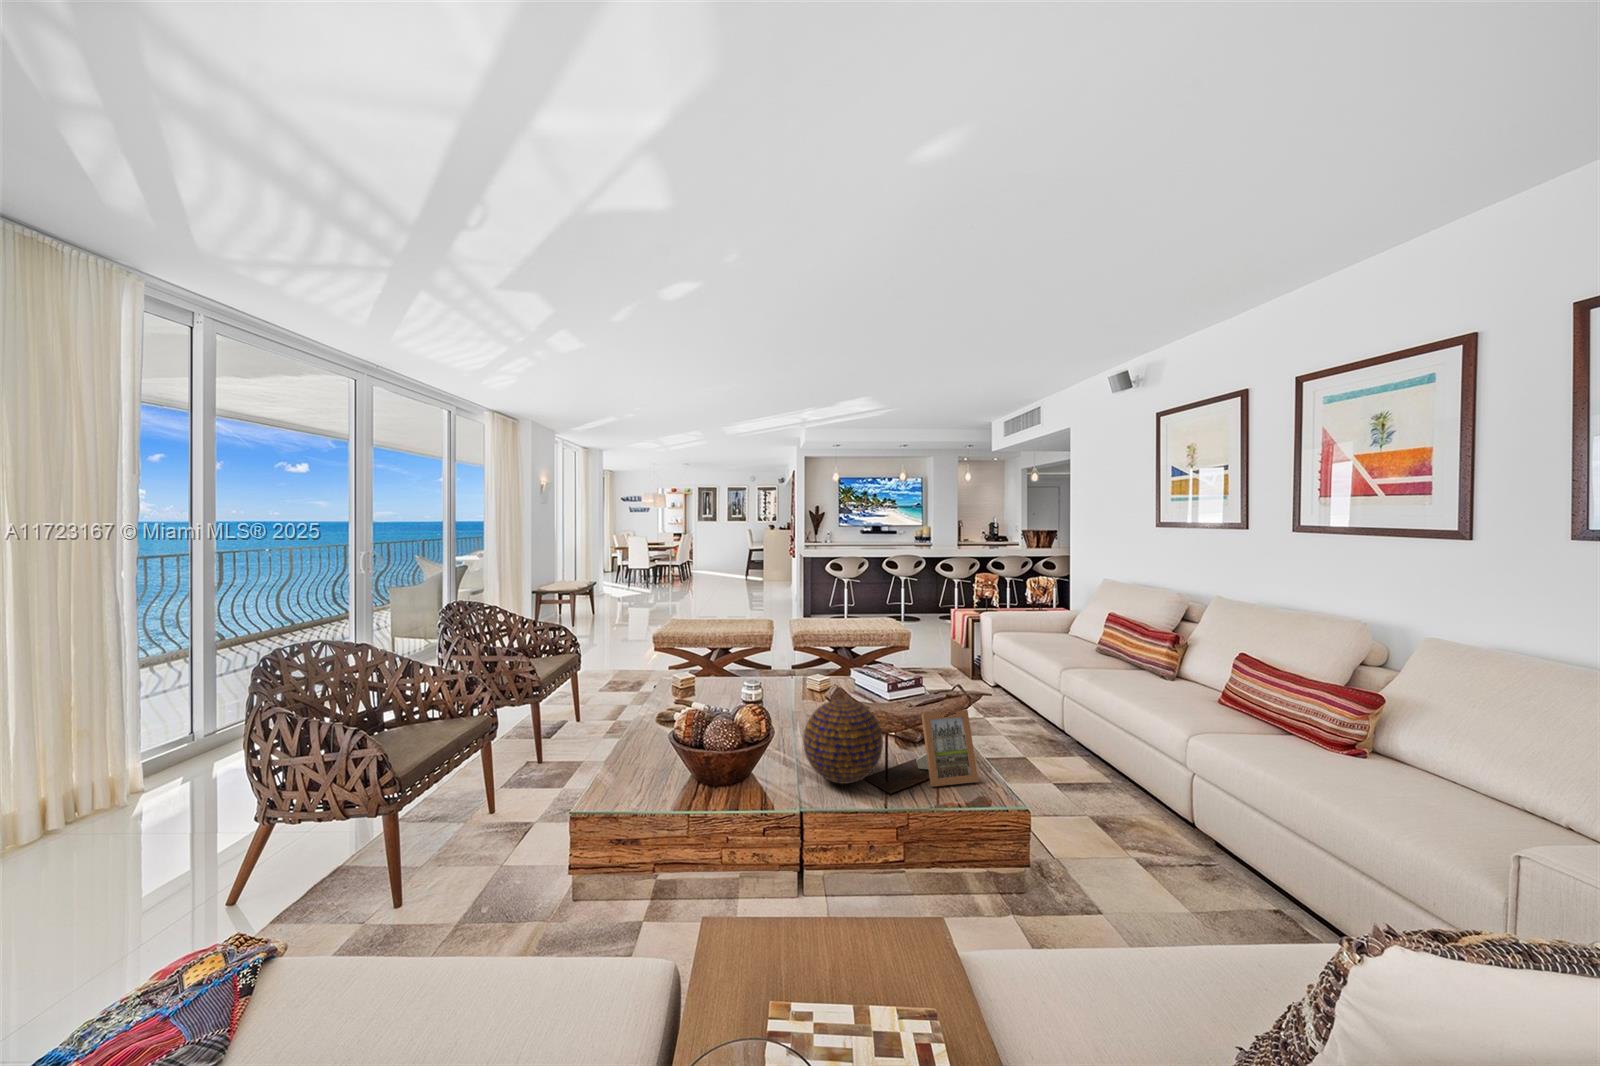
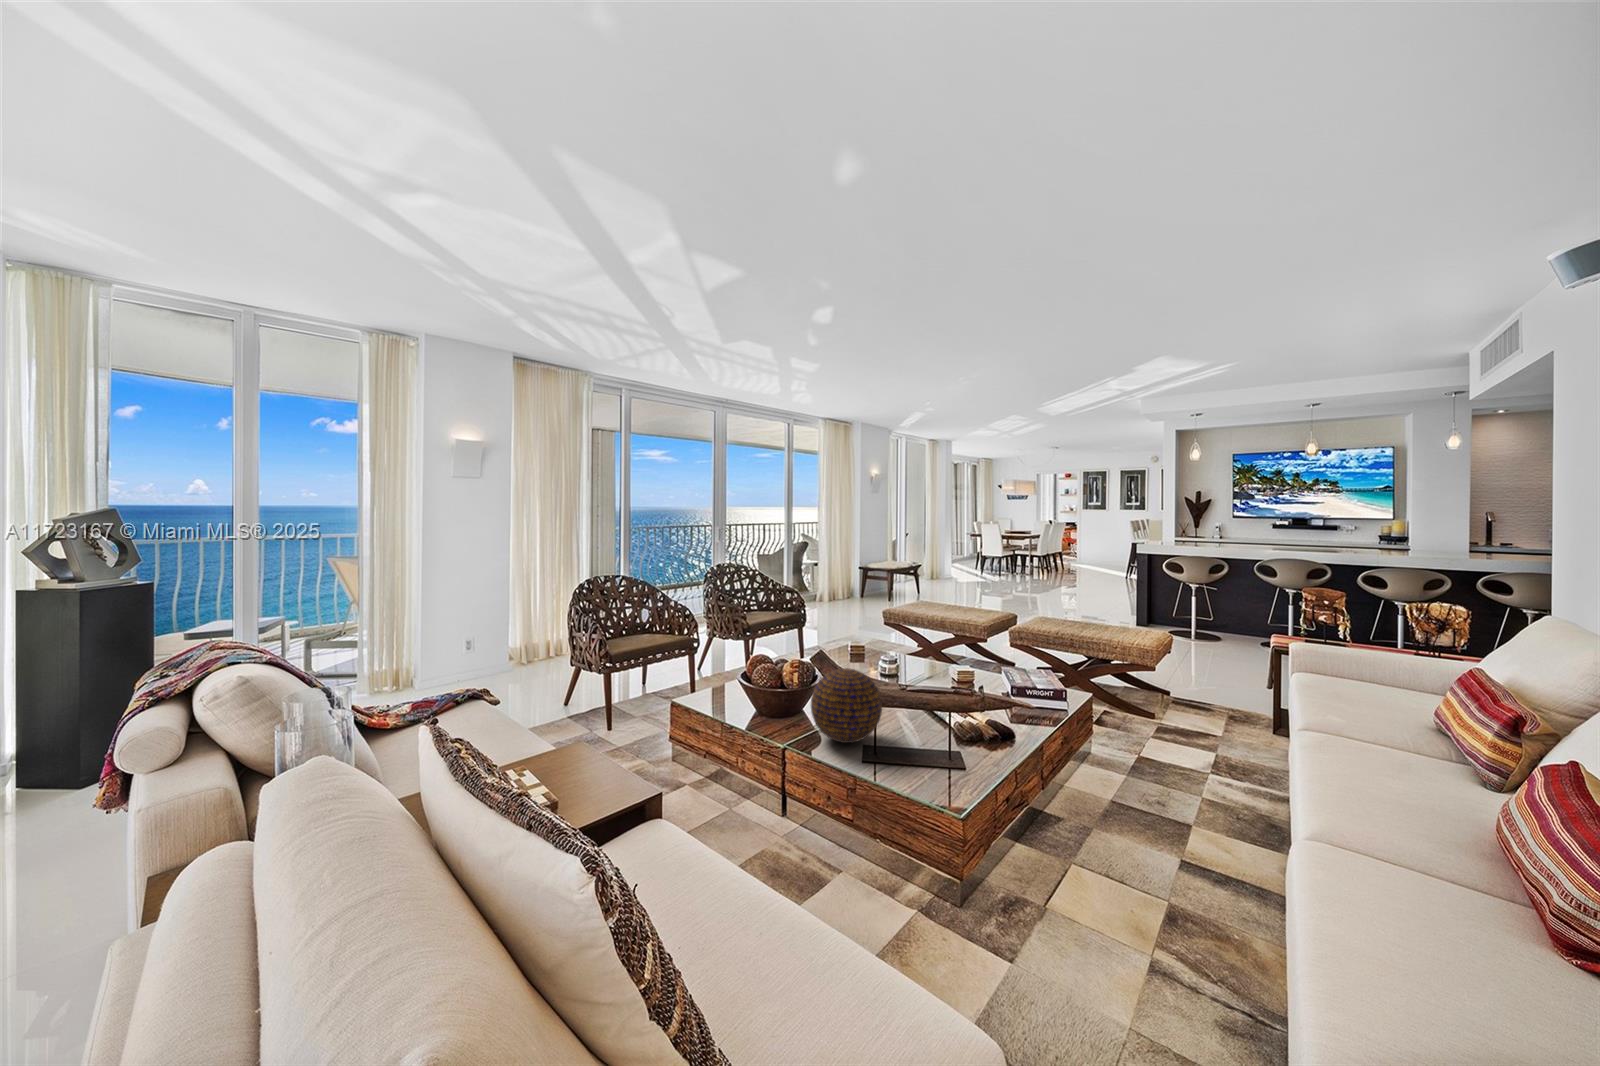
picture frame: present [916,710,978,786] -> none [904,699,962,781]

